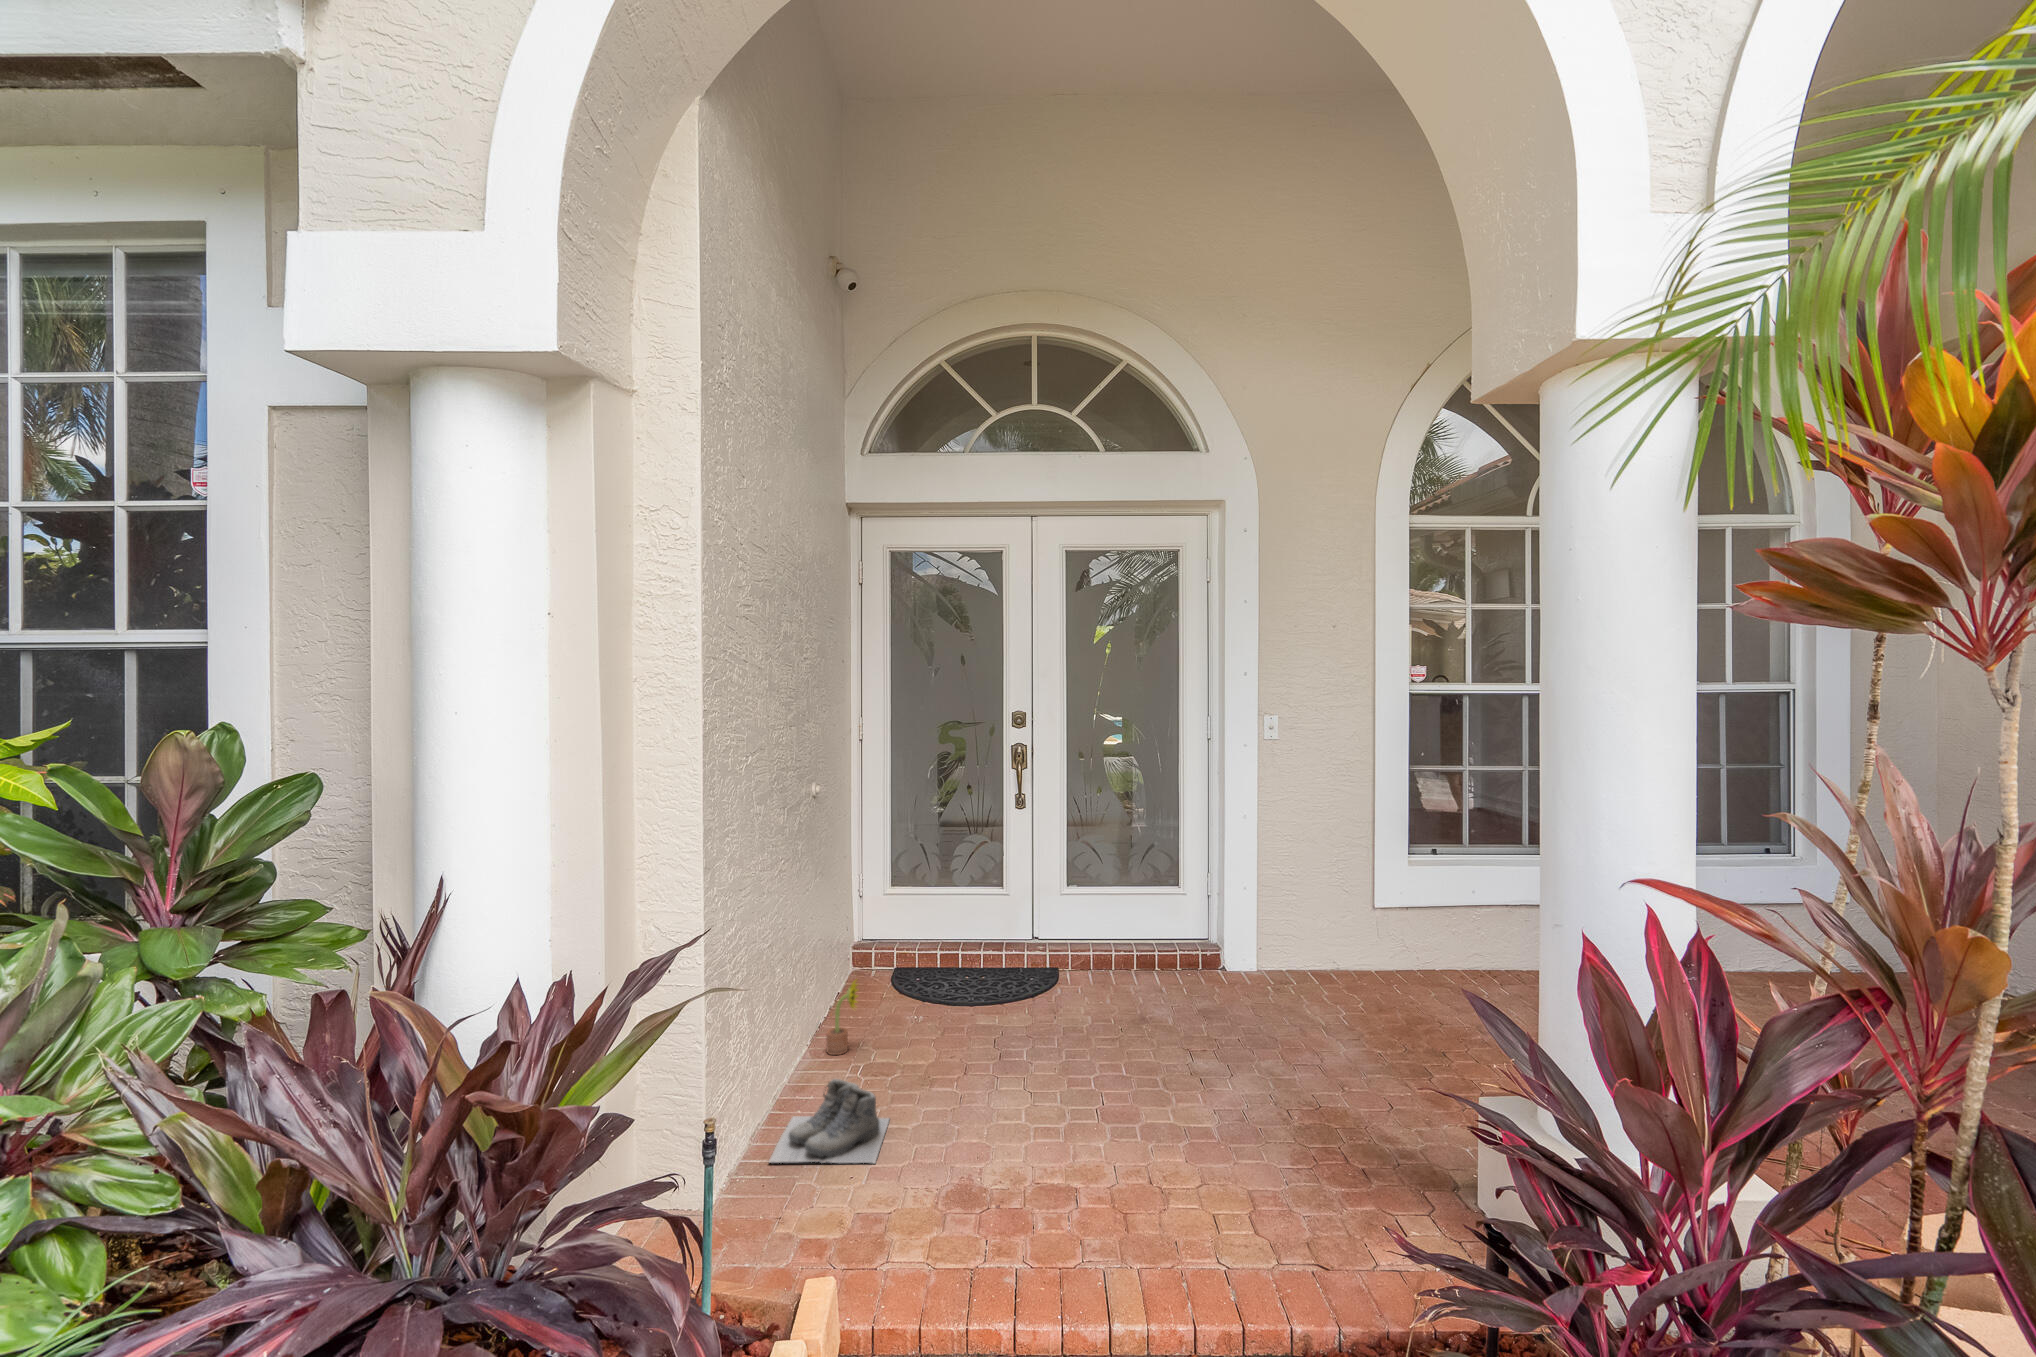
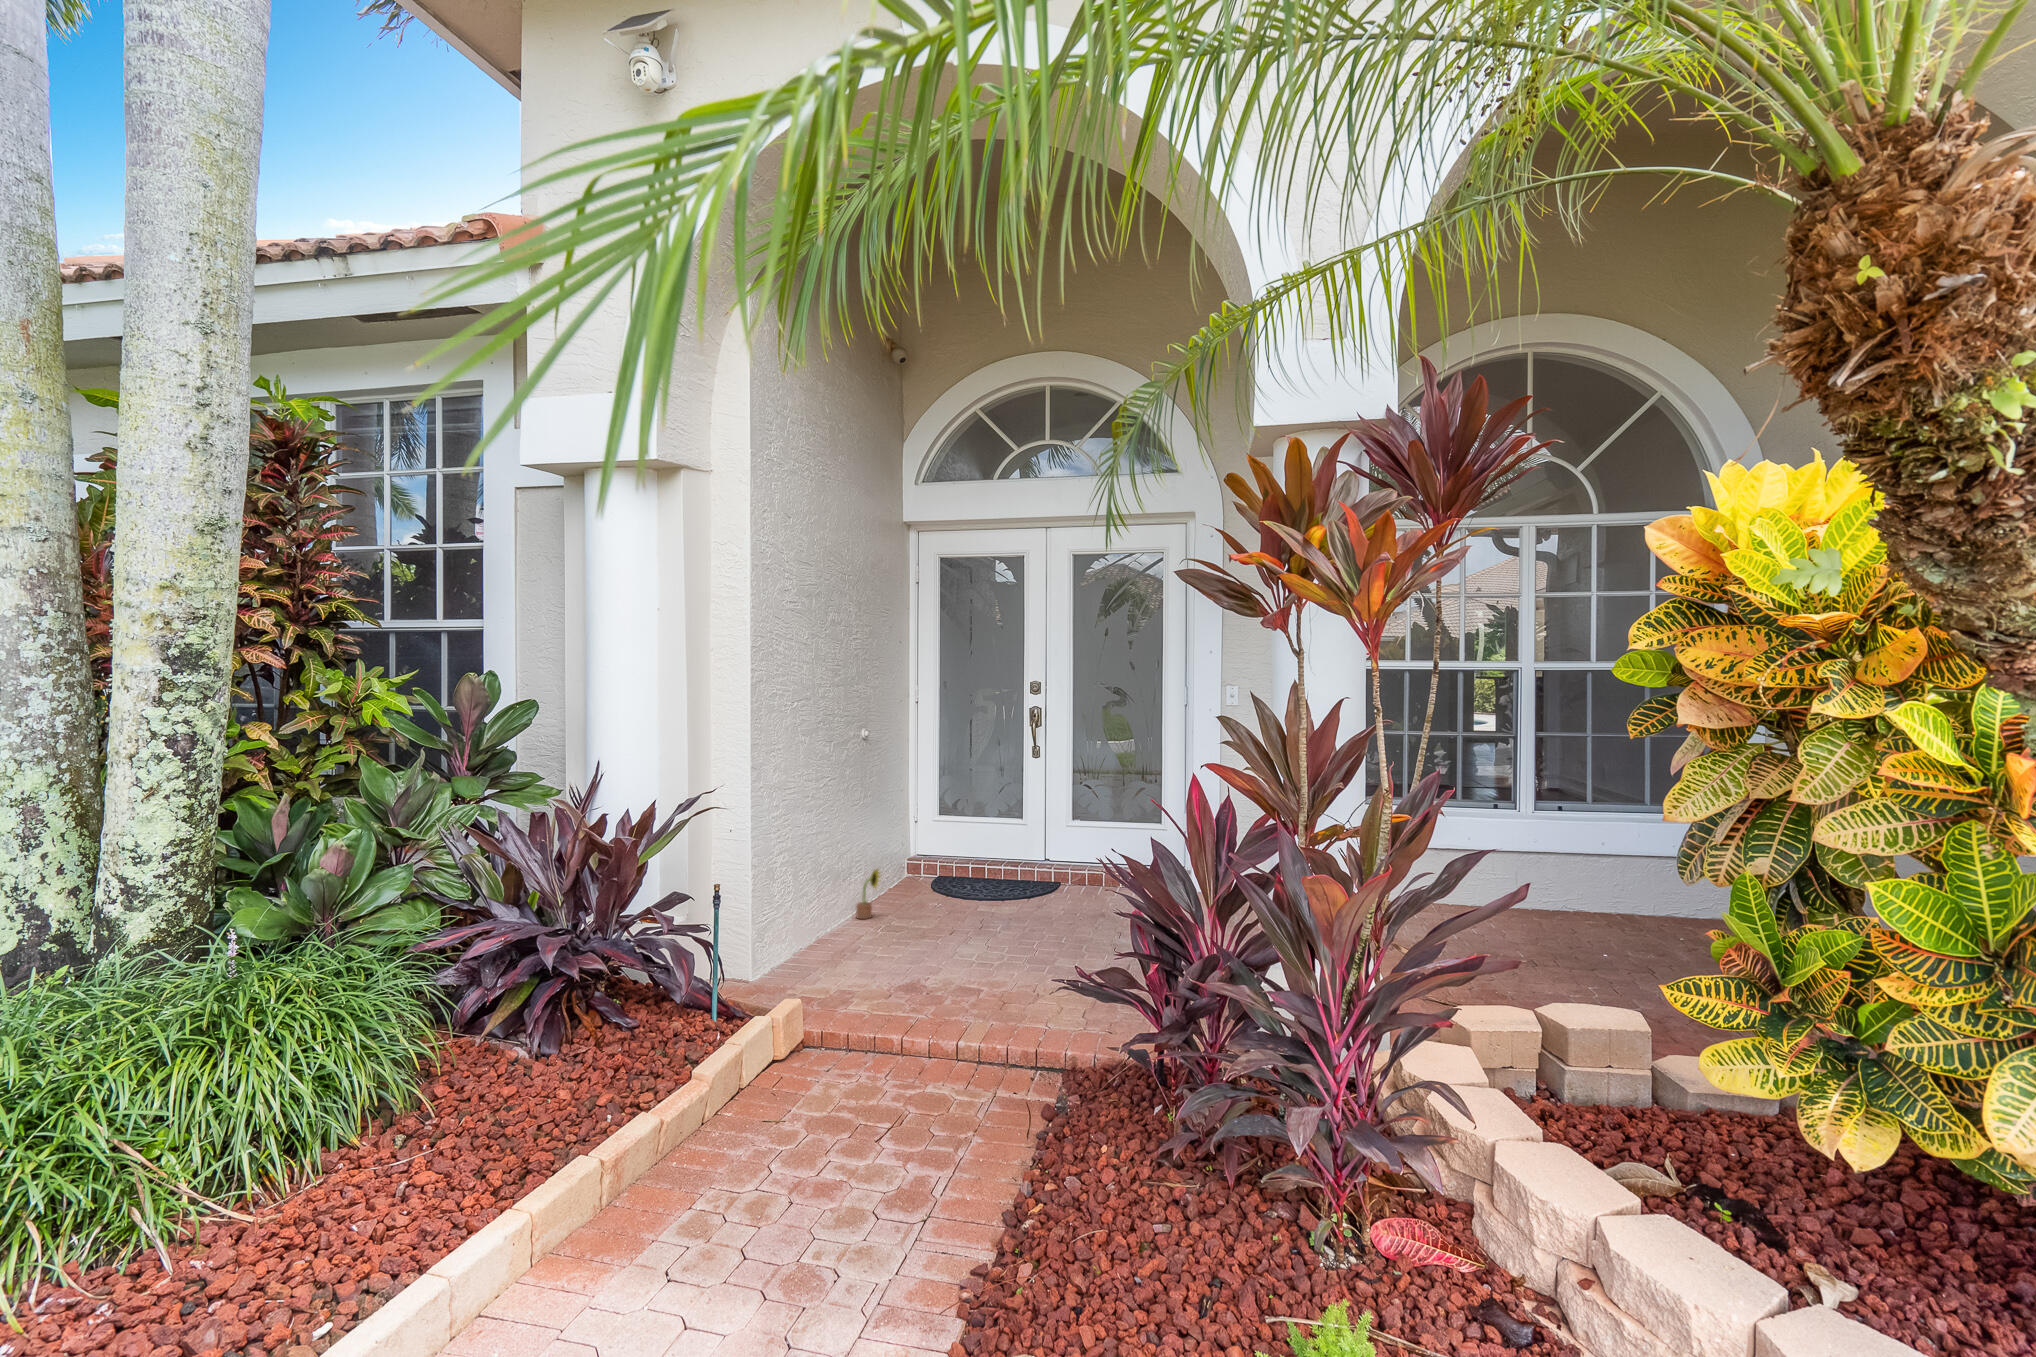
boots: present [769,1079,889,1163] -> none [788,920,876,970]

